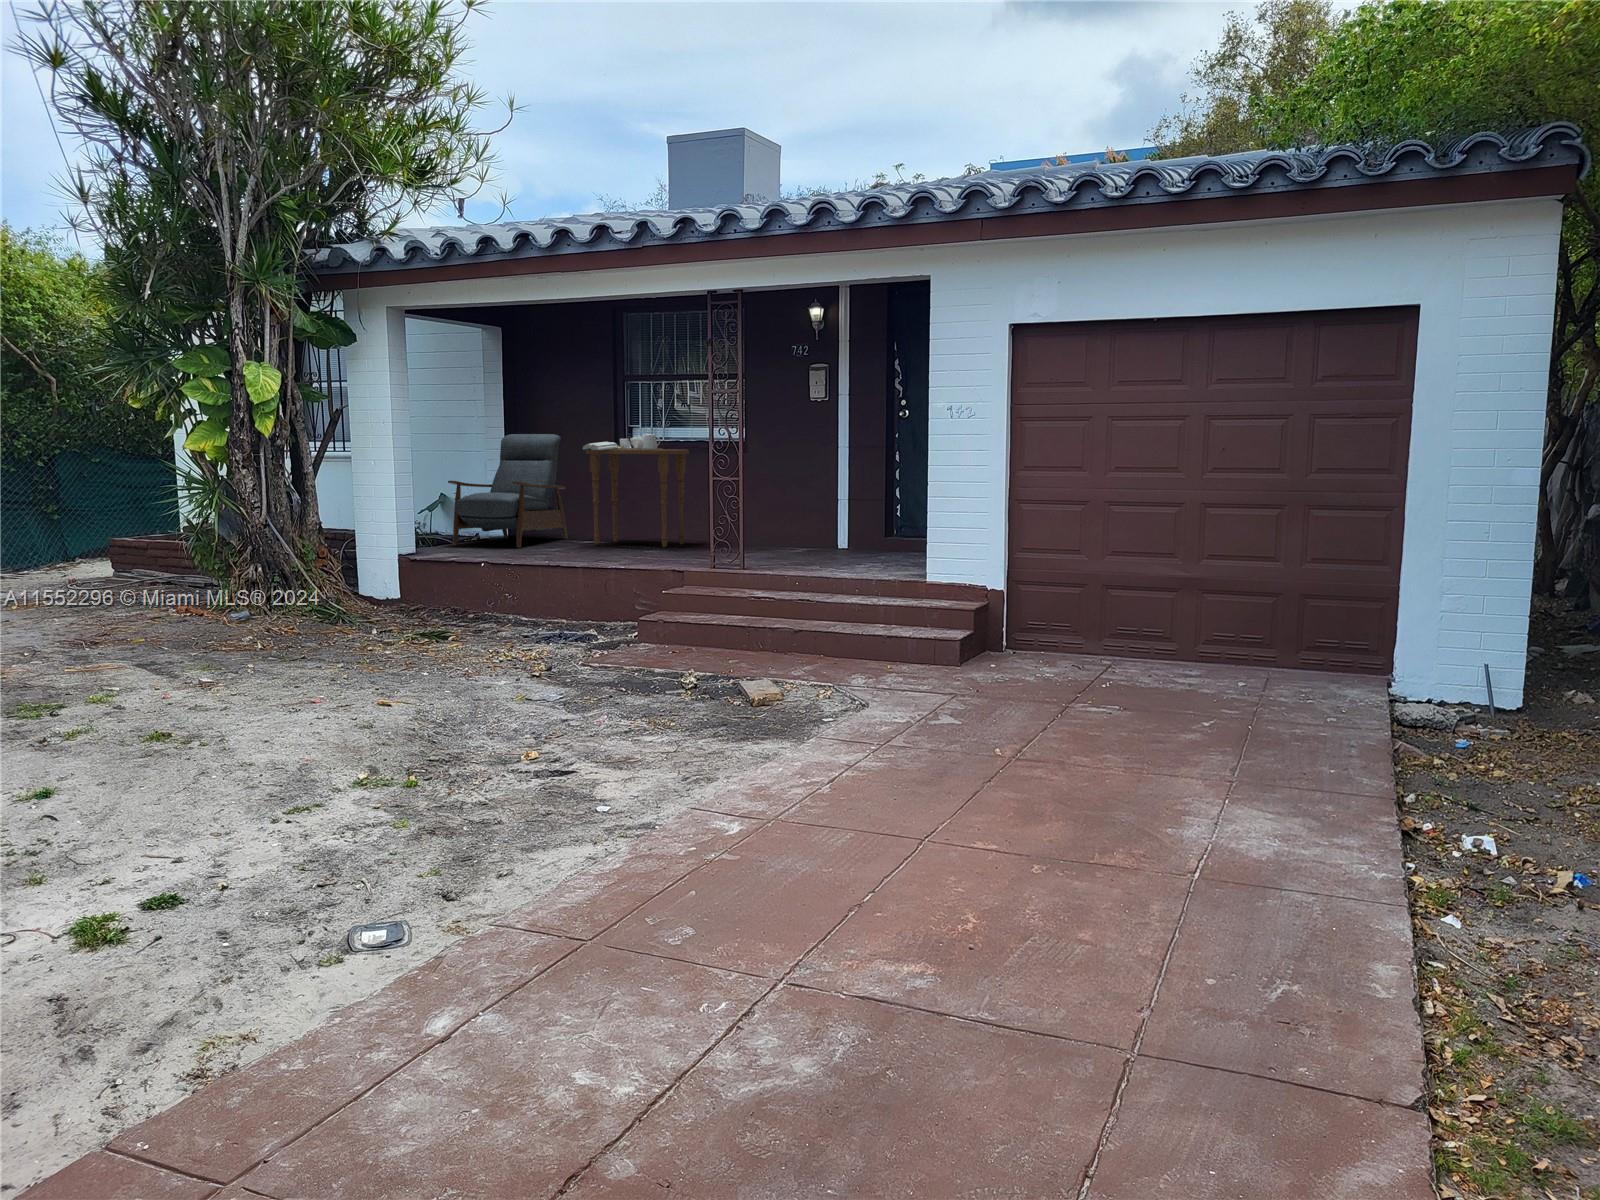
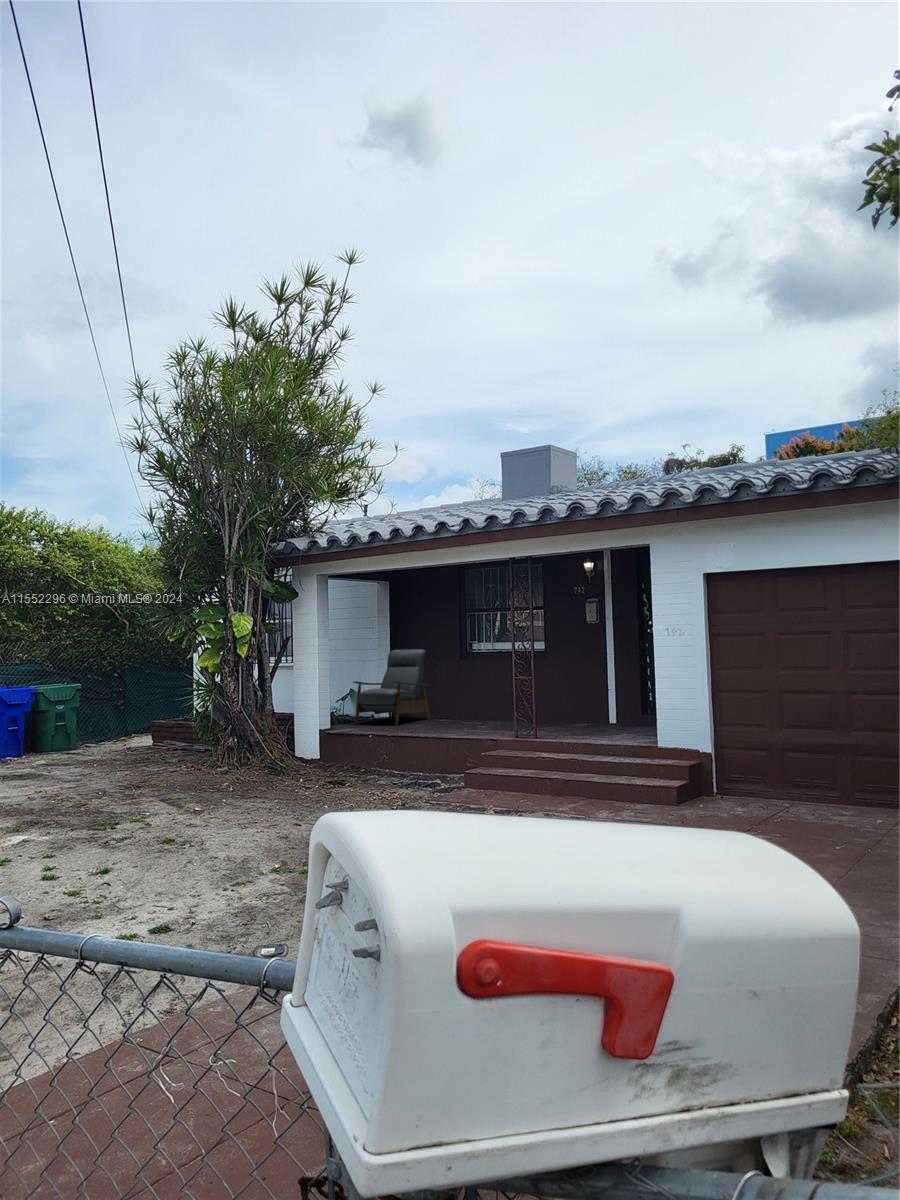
side table: present [583,432,689,548] -> none [438,647,508,724]

